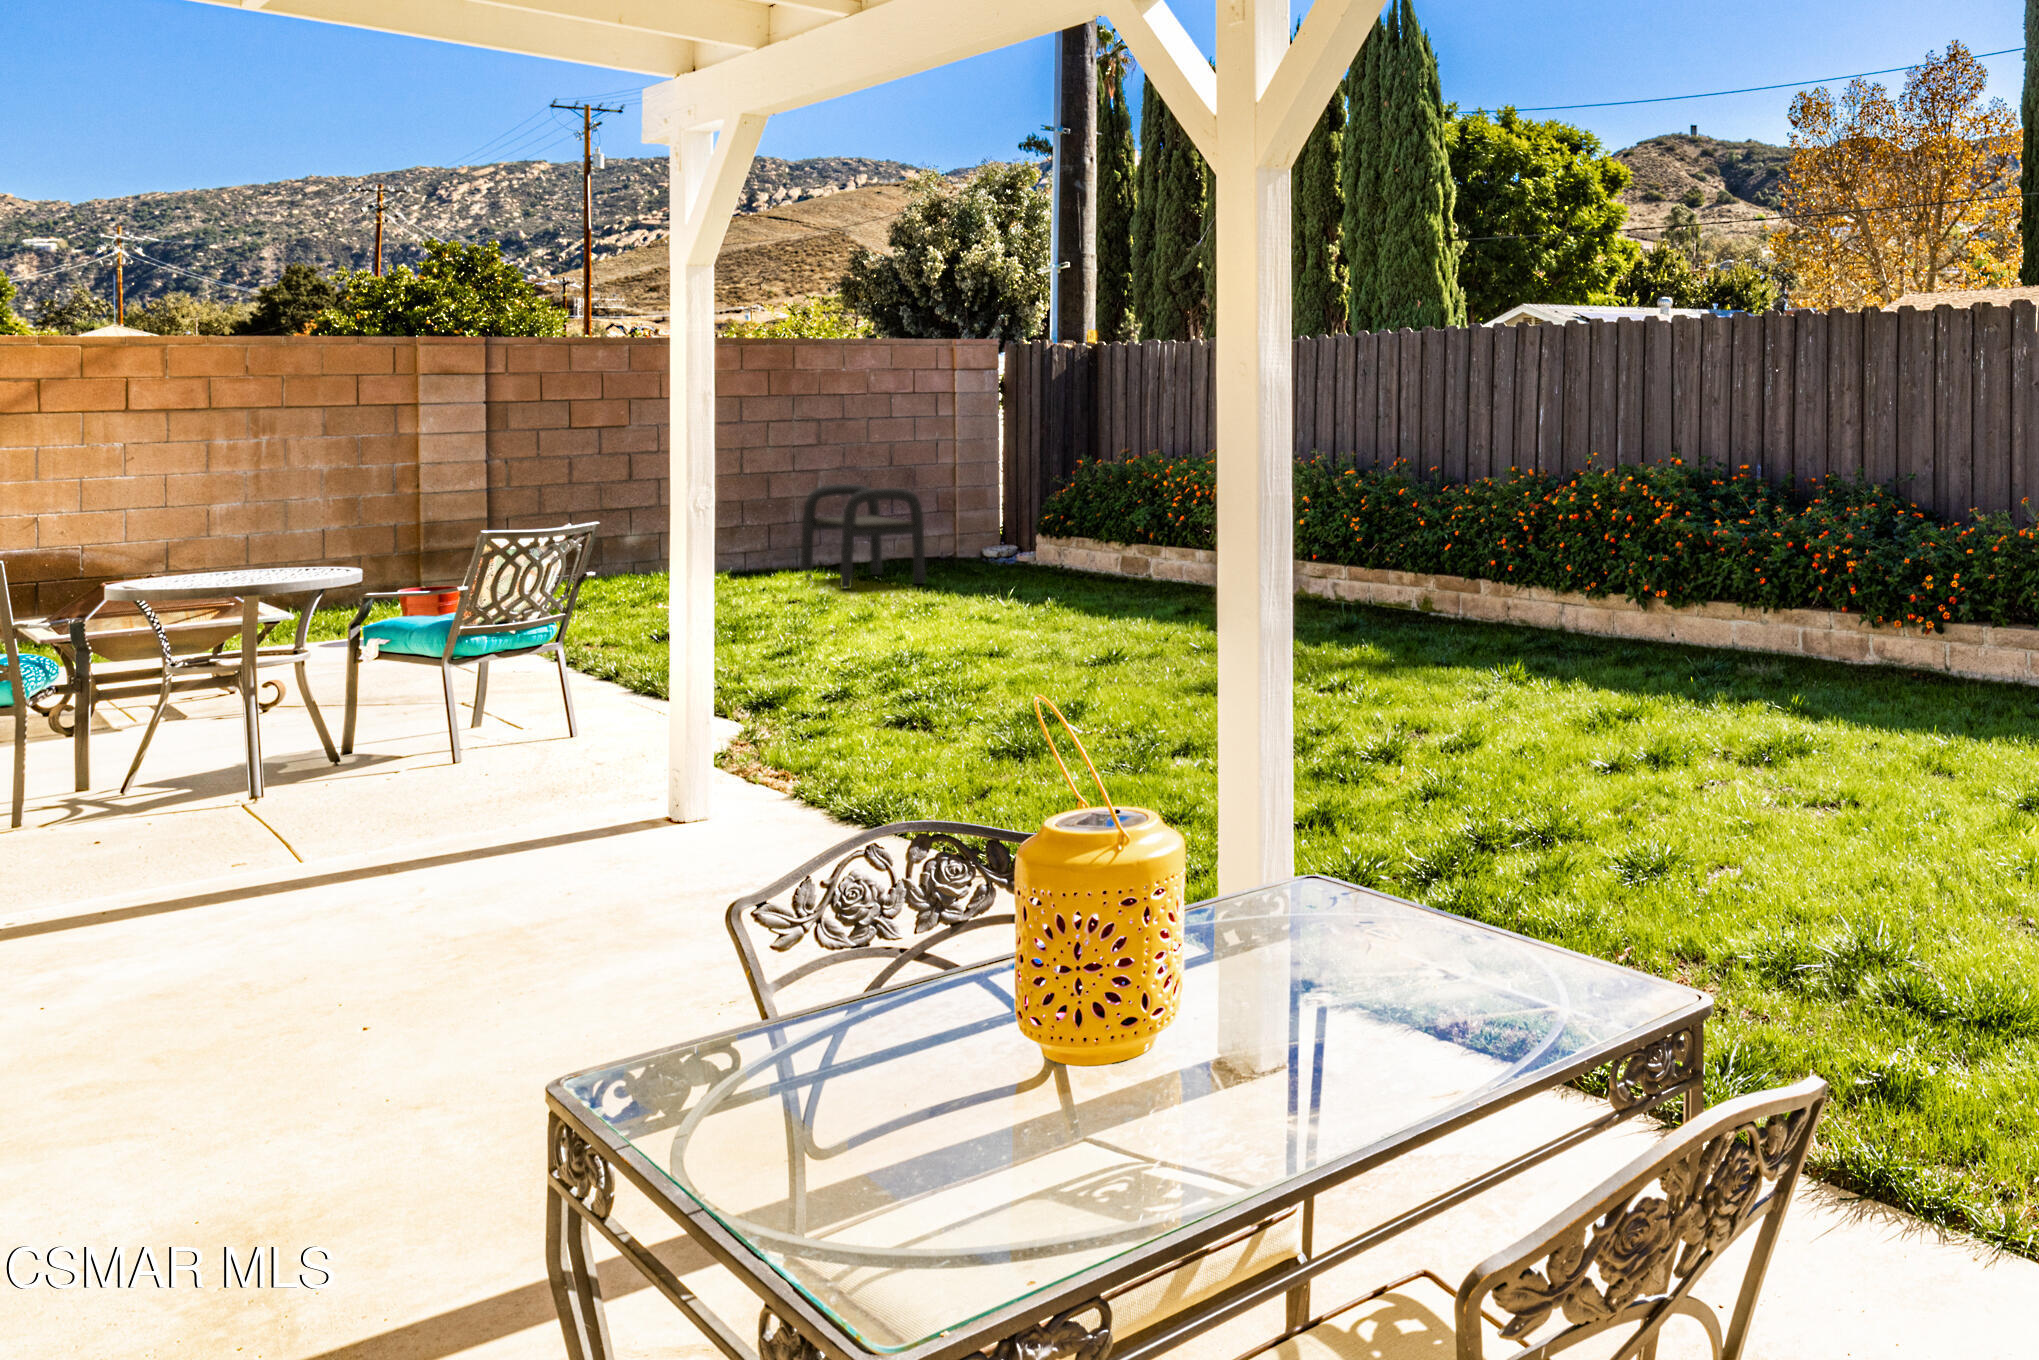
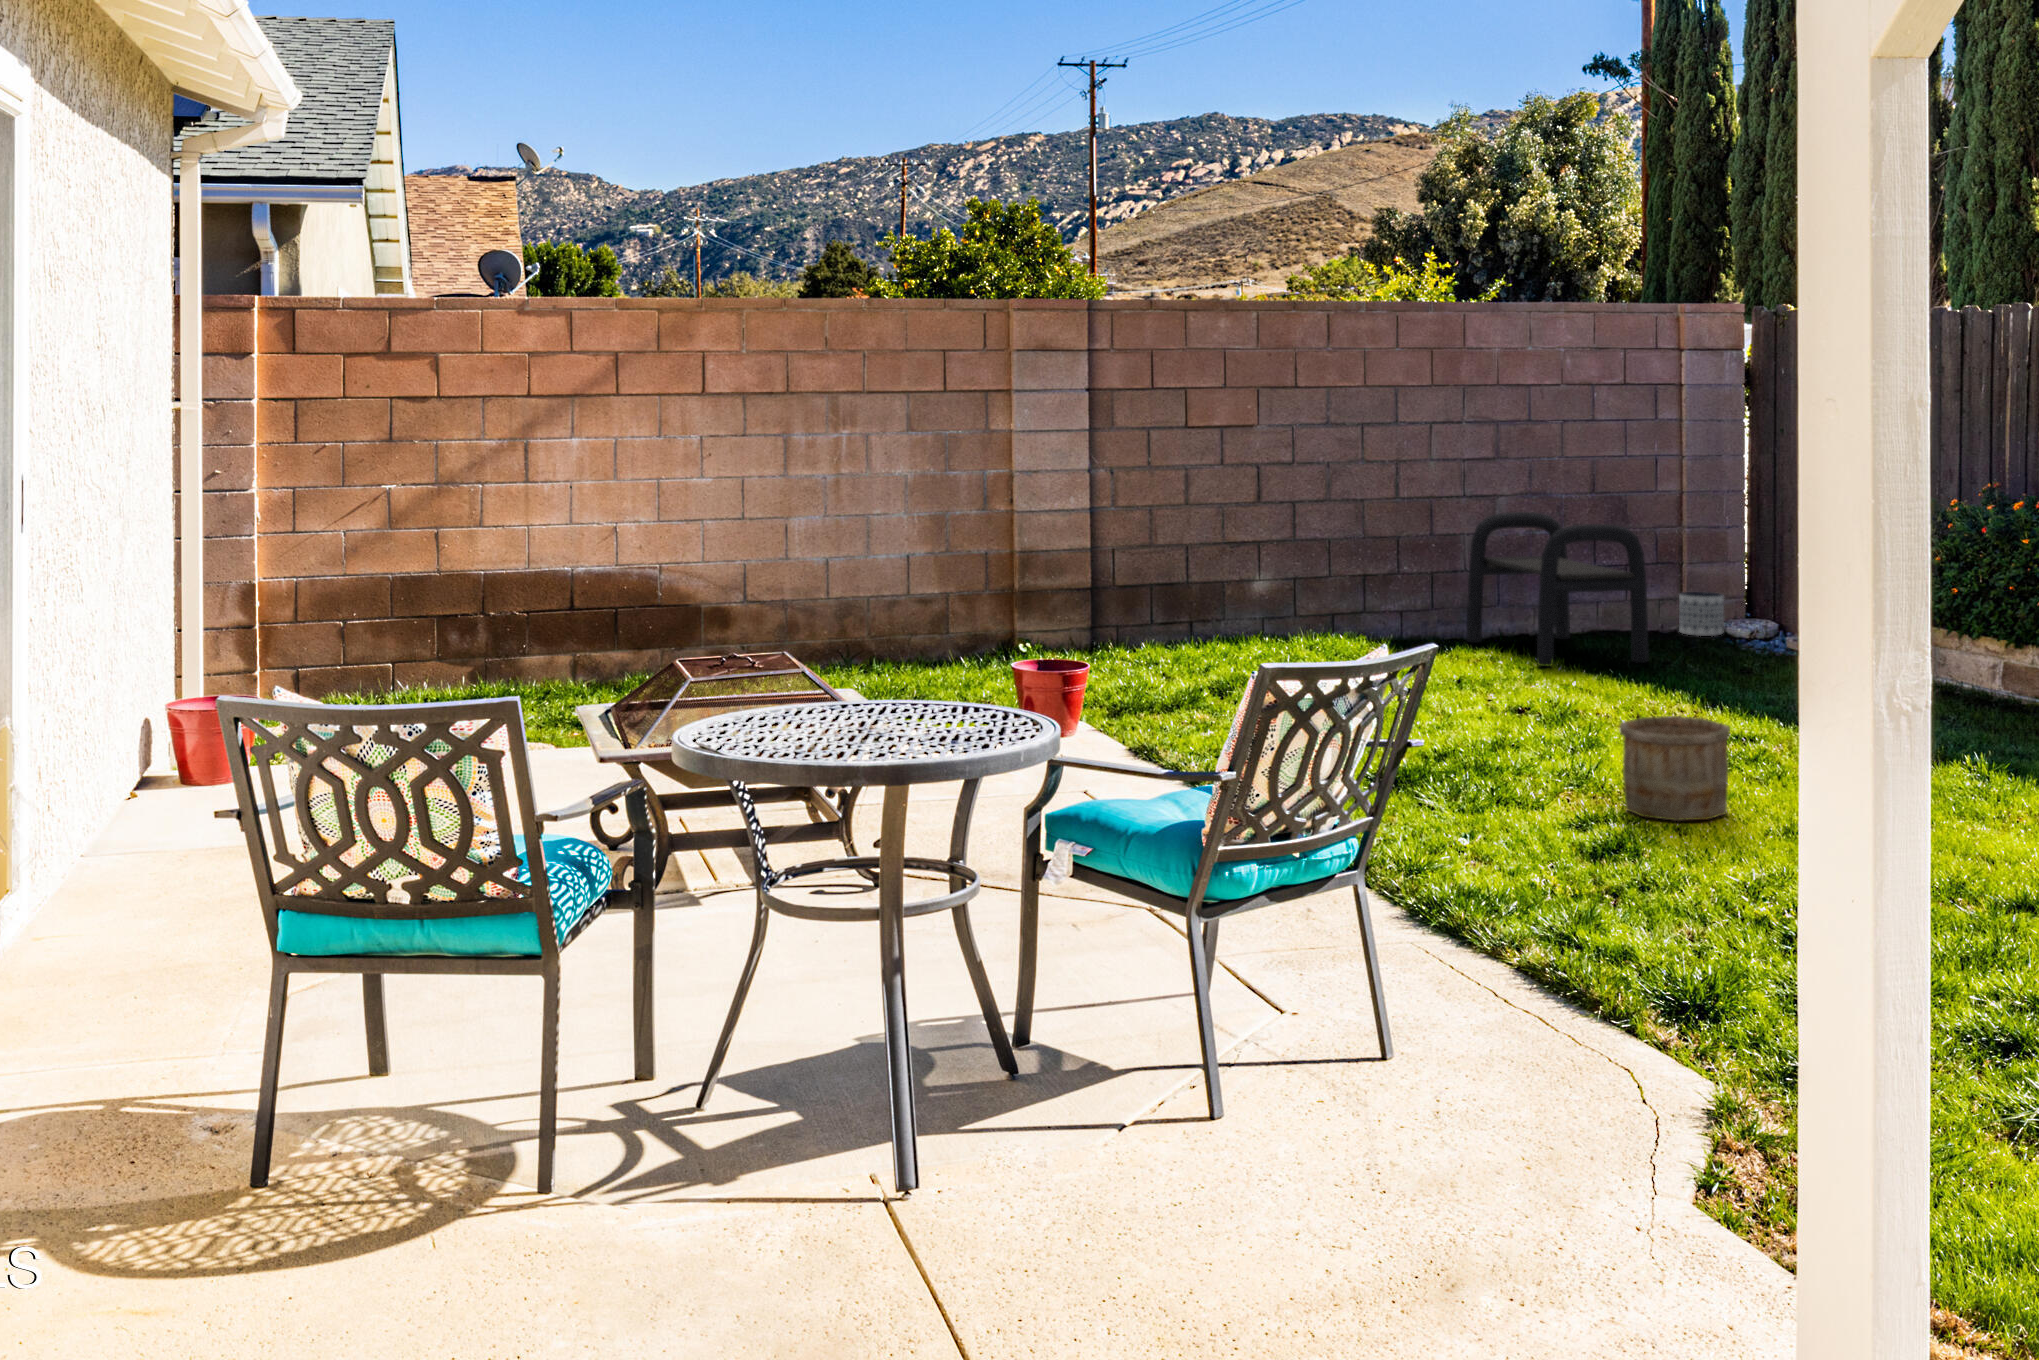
planter: none [967,538,999,568] -> present [1679,592,1724,636]
wooden bucket: none [819,591,894,652] -> present [1620,716,1730,821]

